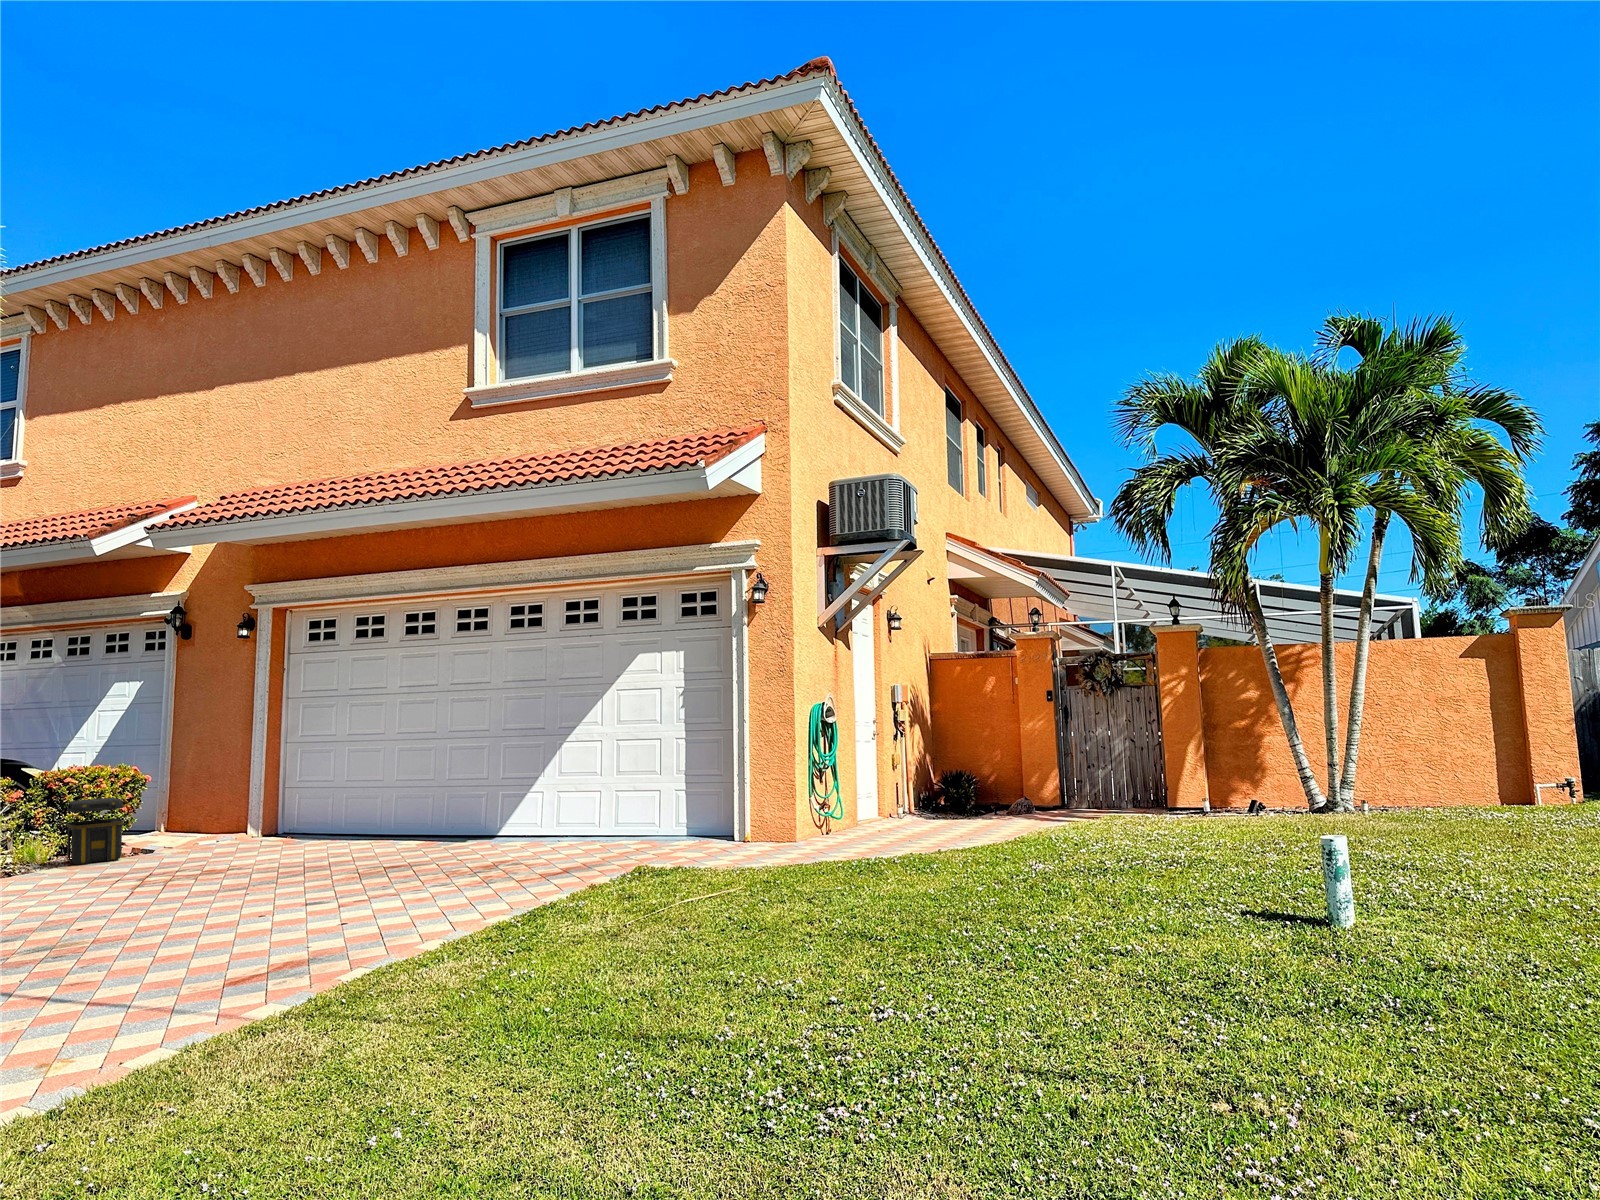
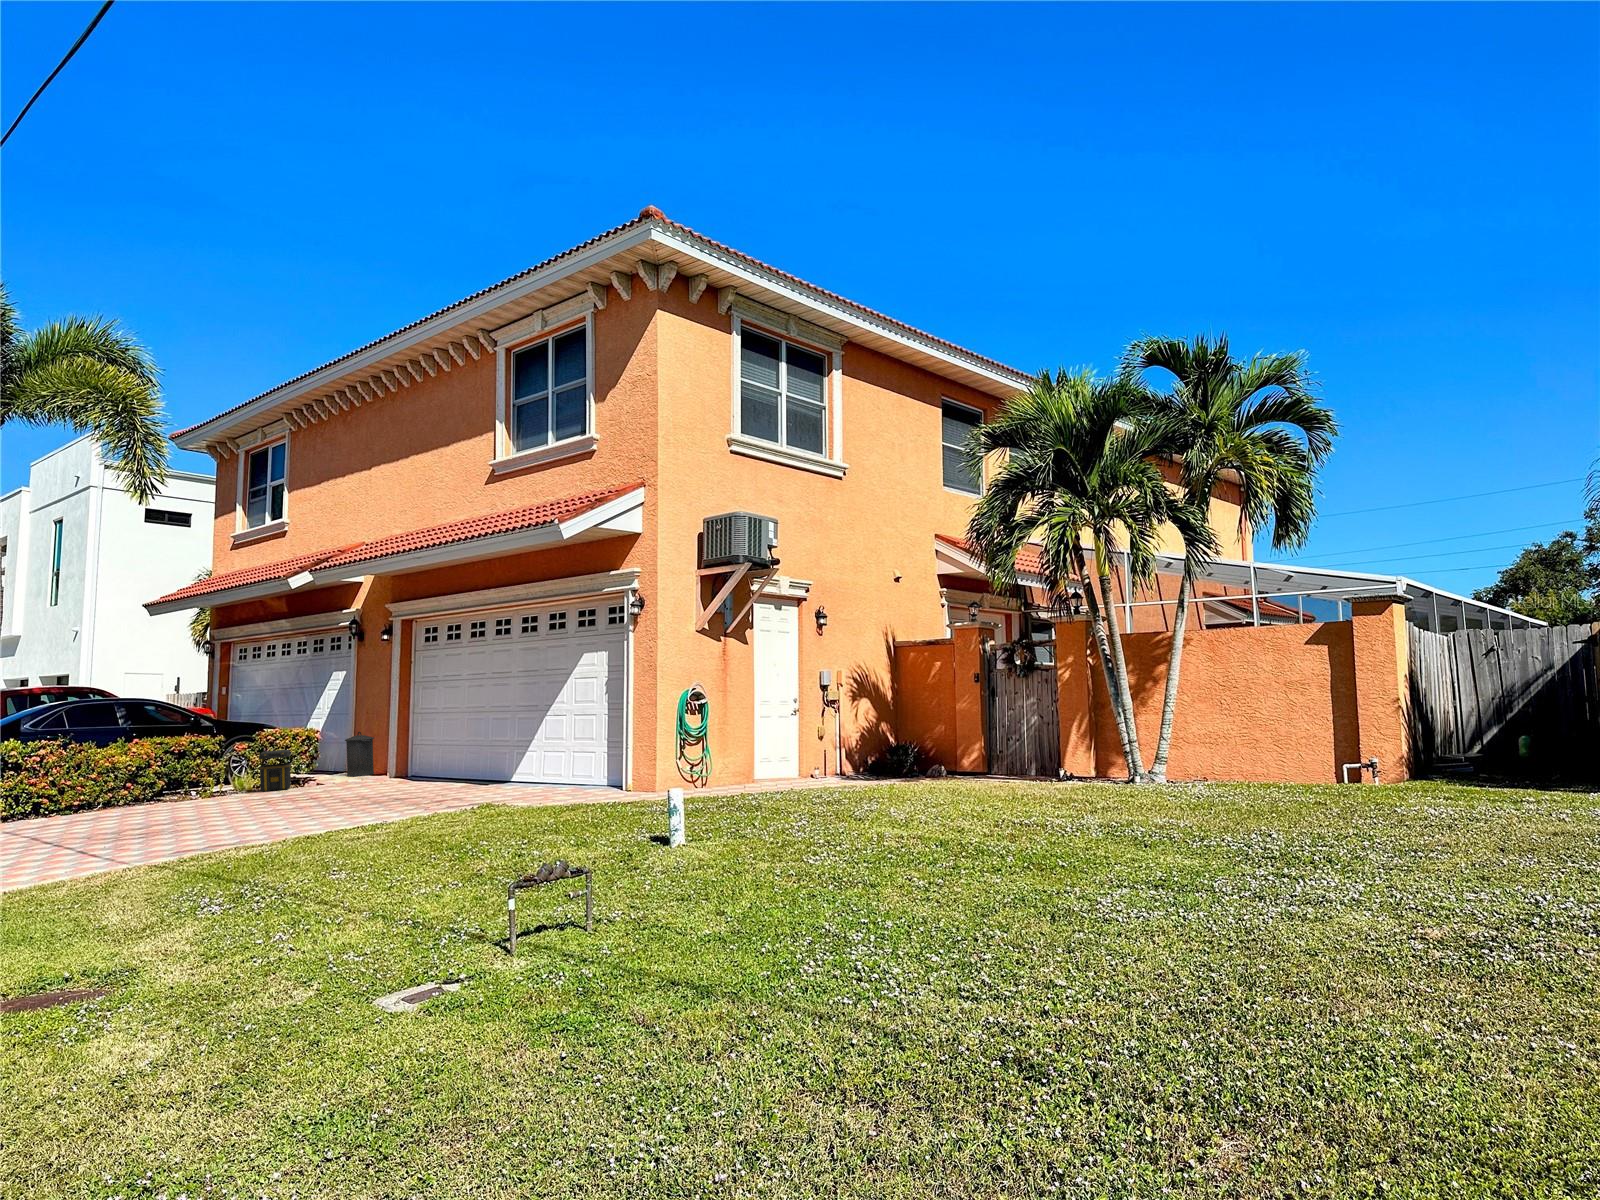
trash can: none [174,770,220,837] -> present [345,732,374,777]

